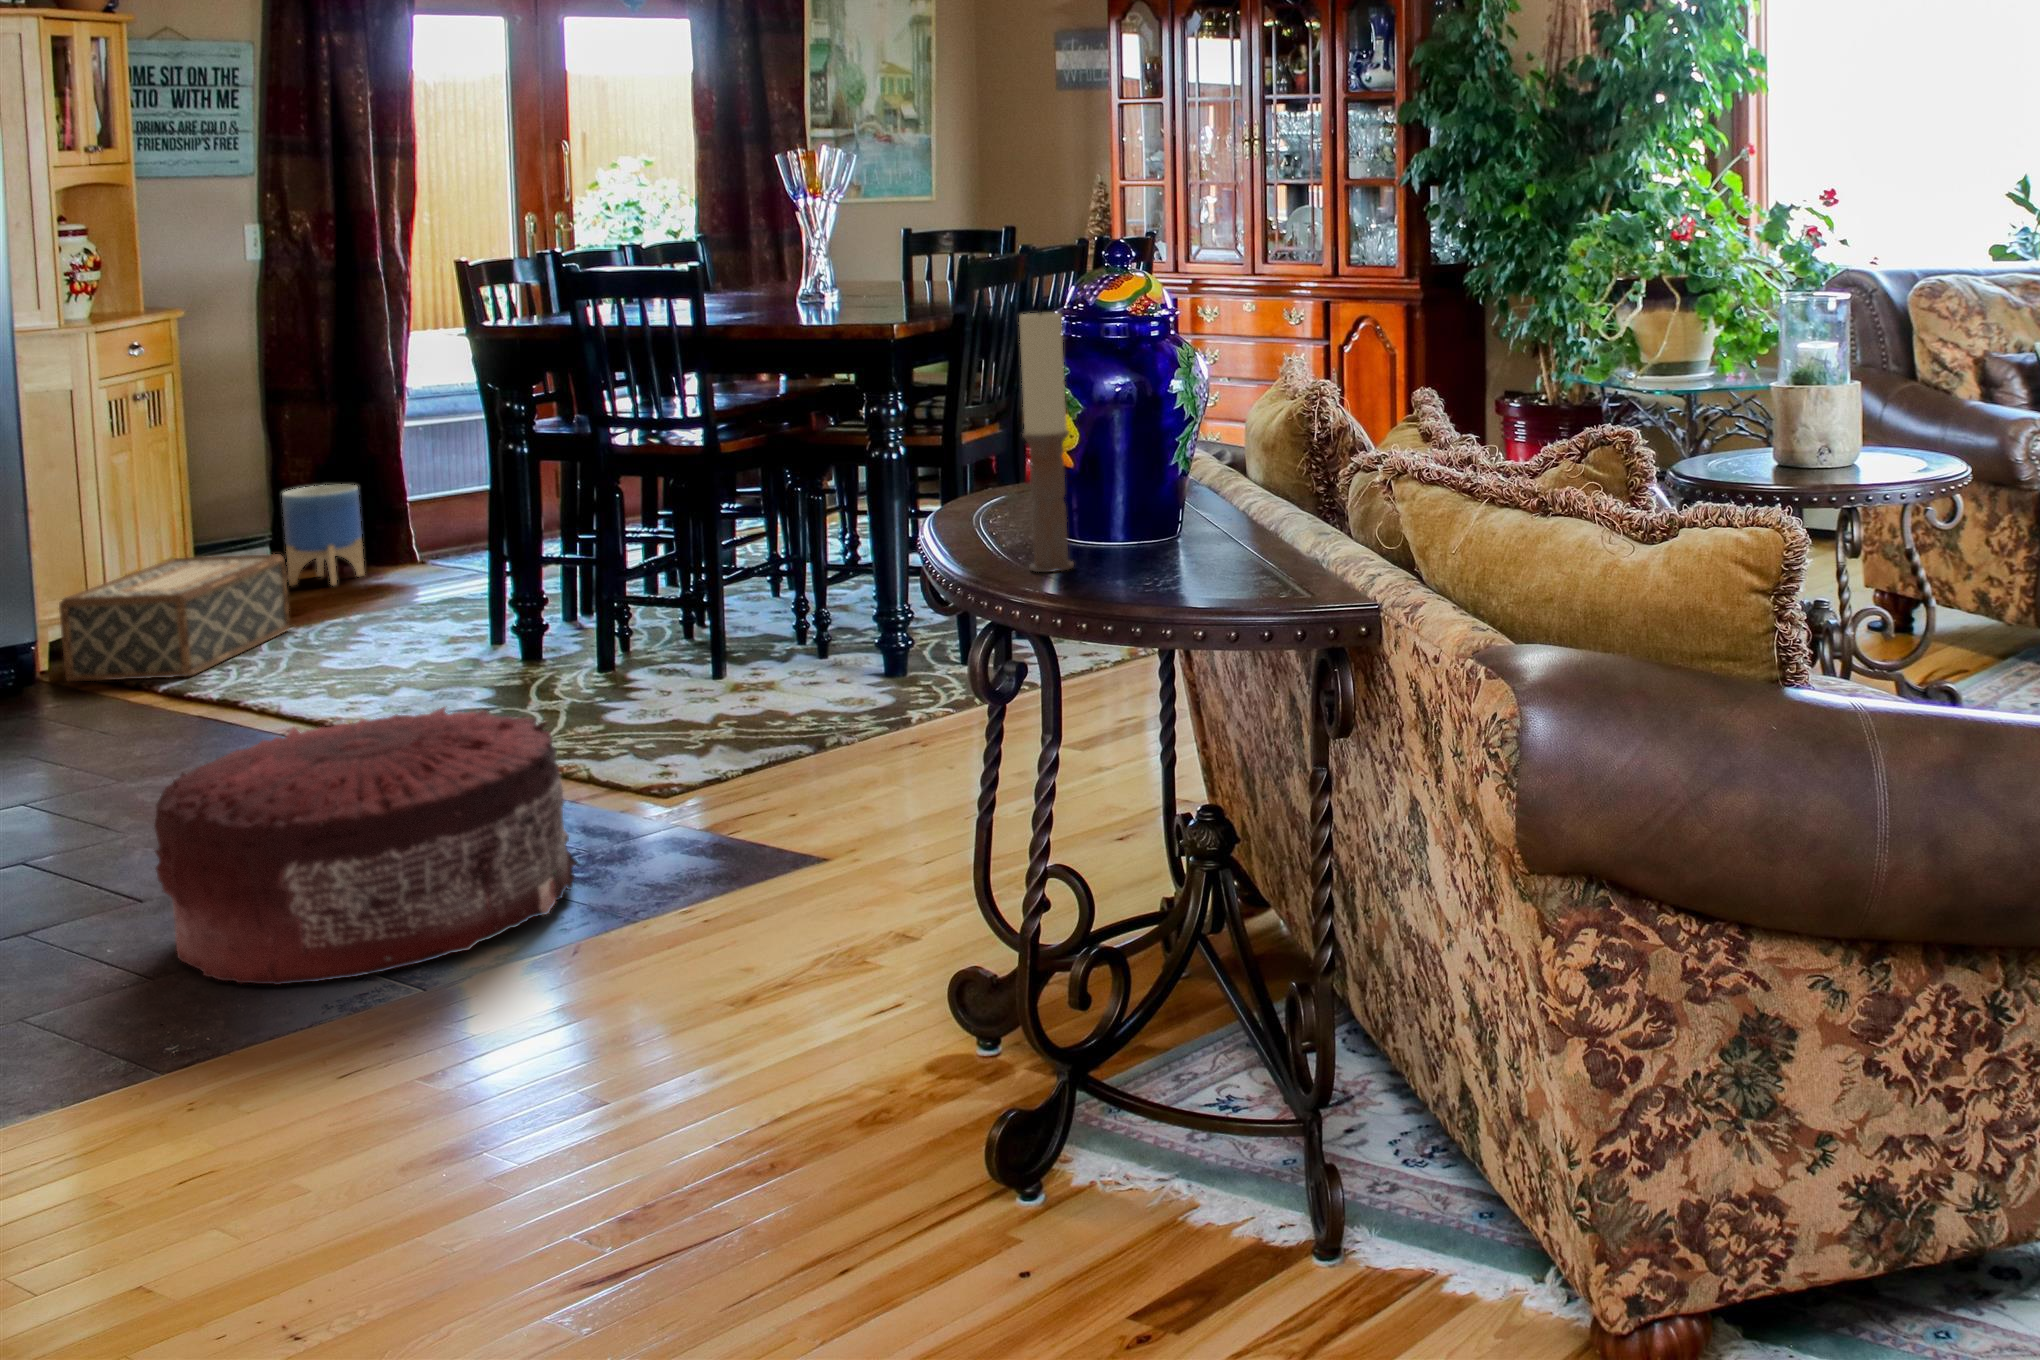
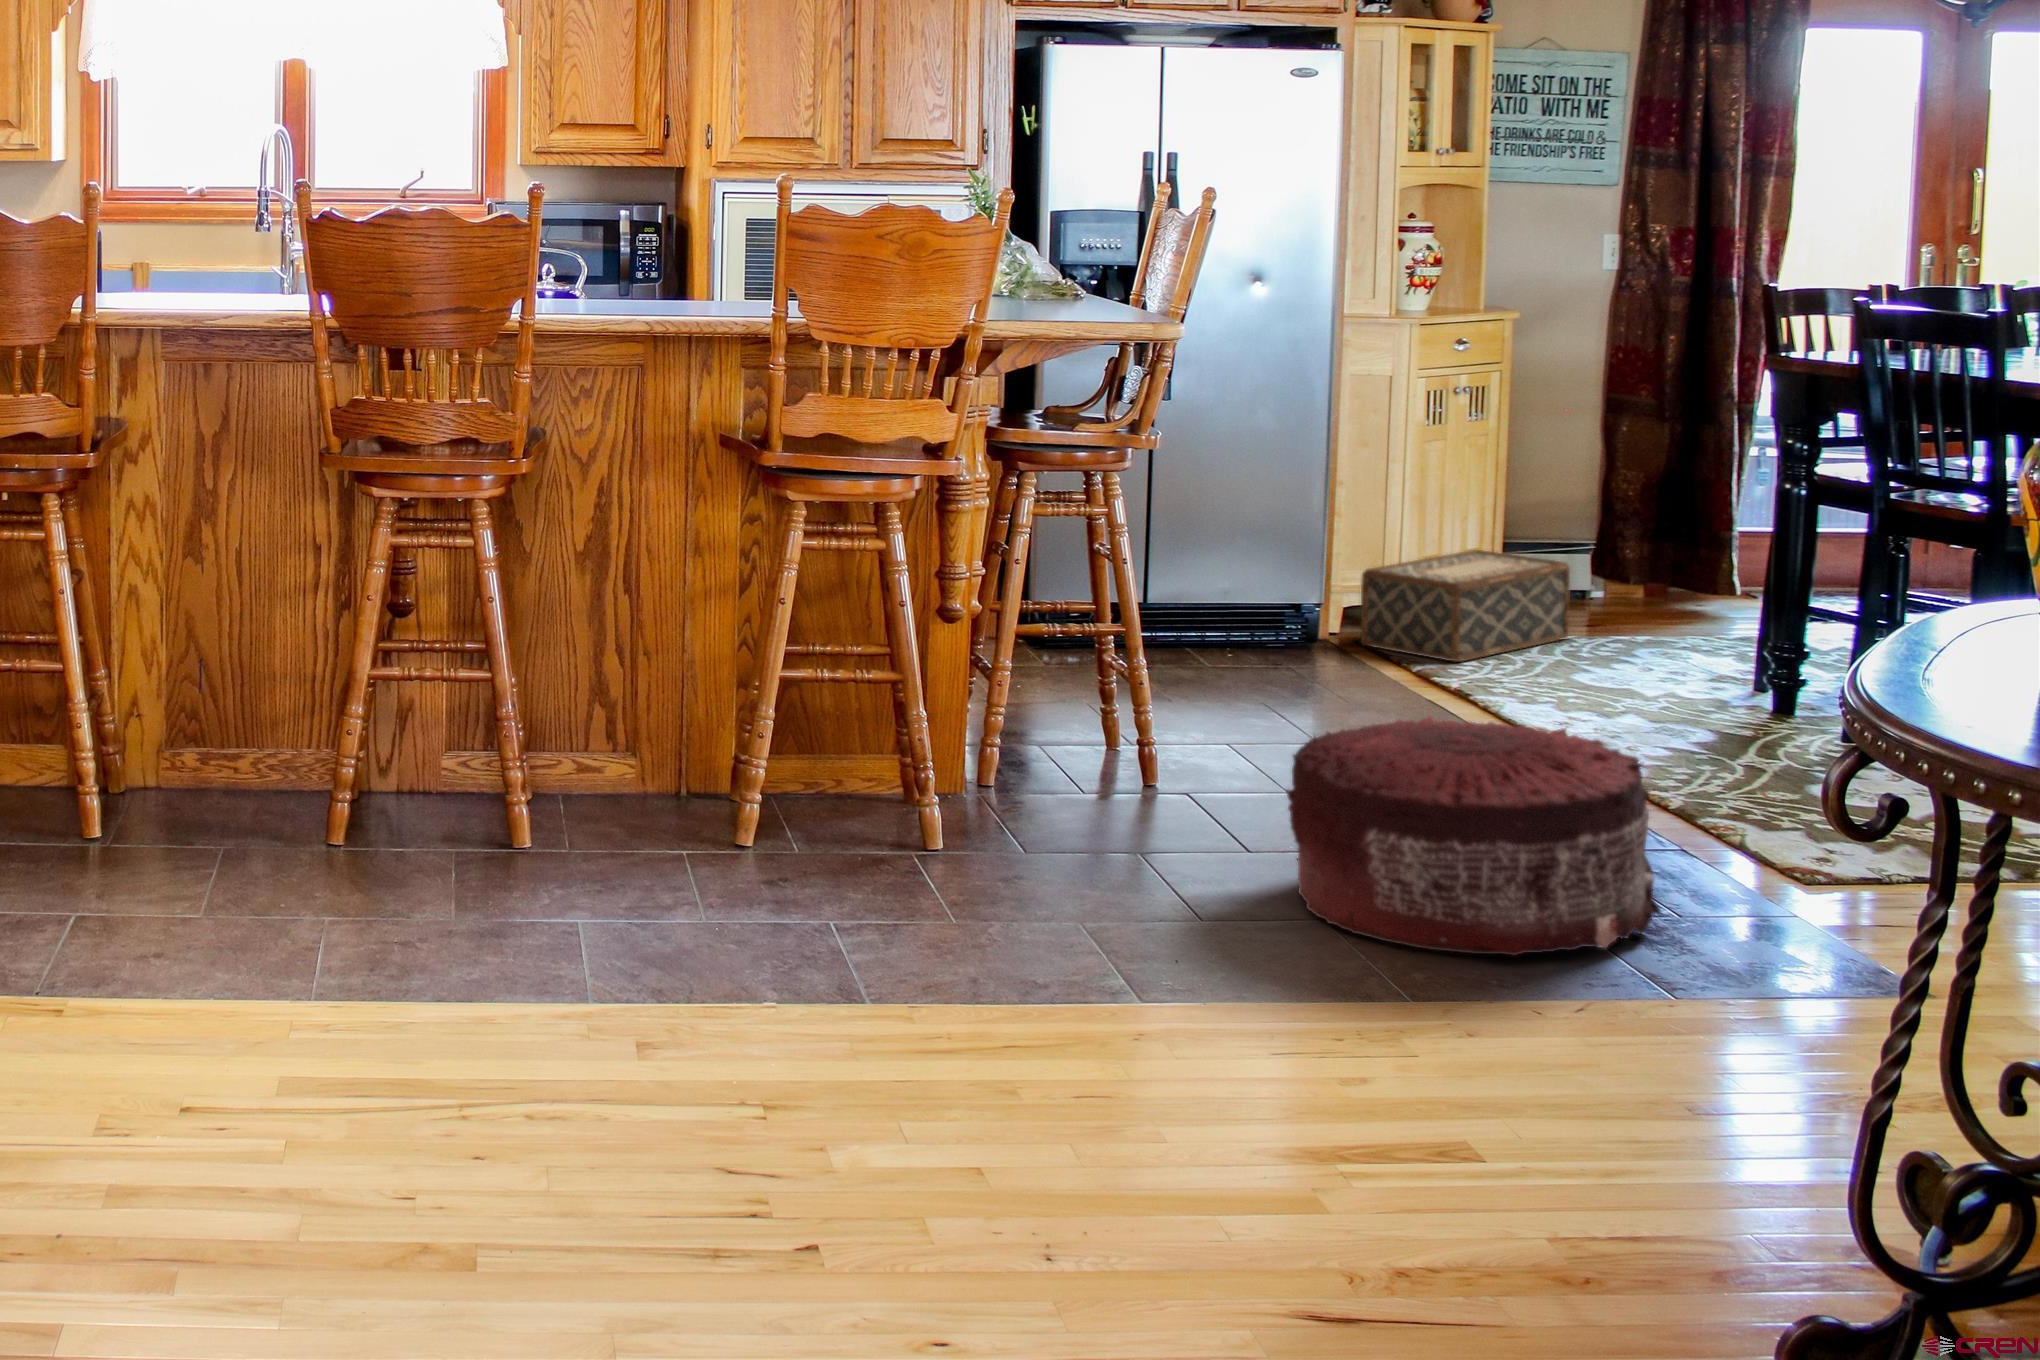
candle: present [1019,311,1074,572] -> none [1917,407,1980,695]
planter: present [282,485,364,585] -> none [1596,501,1673,604]

